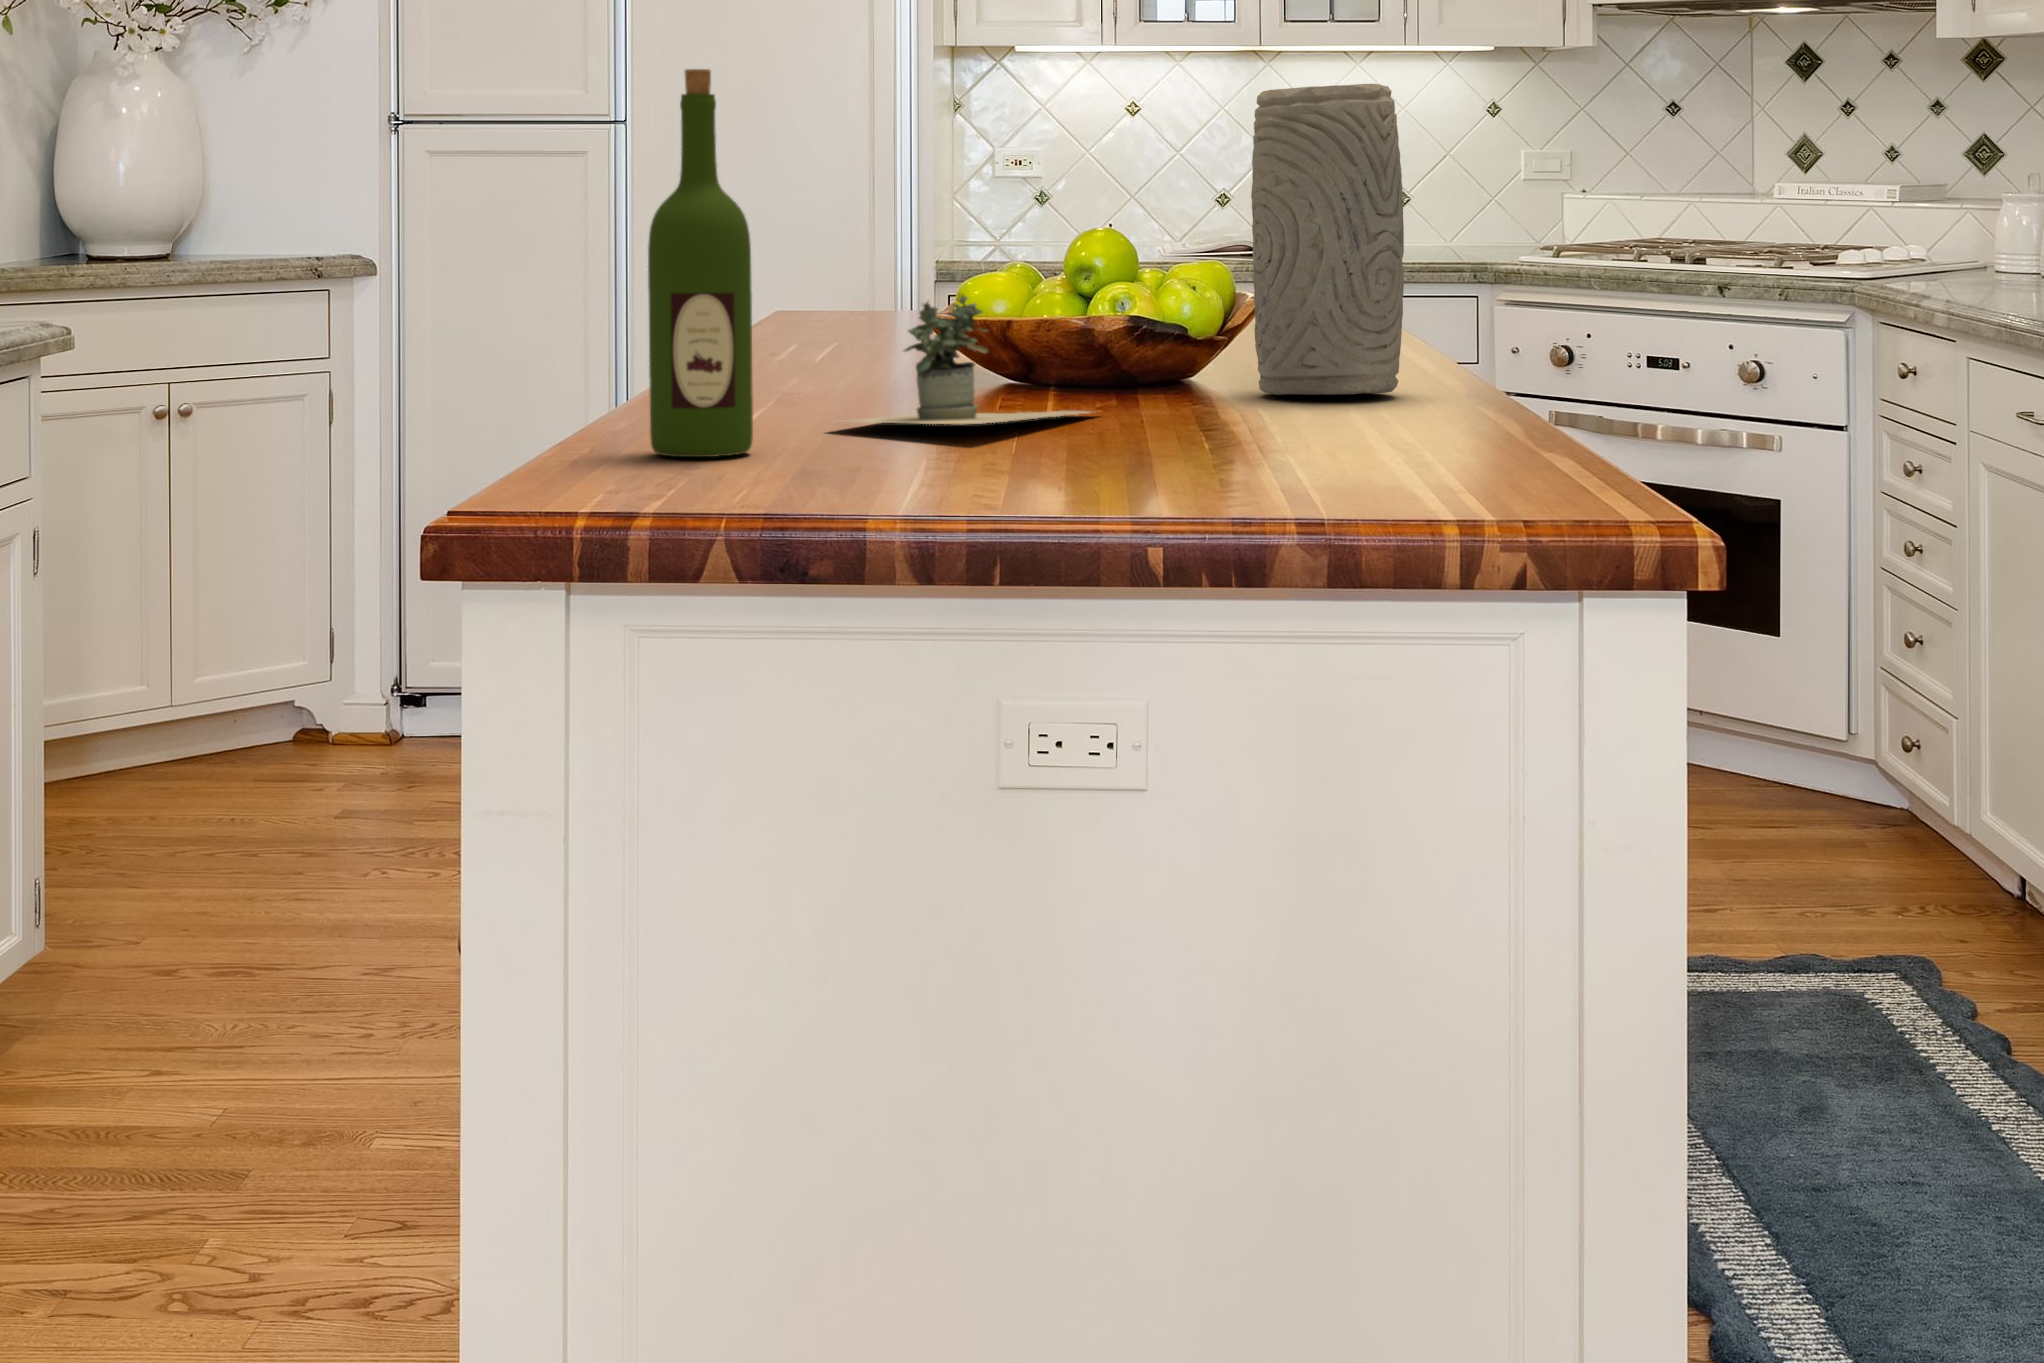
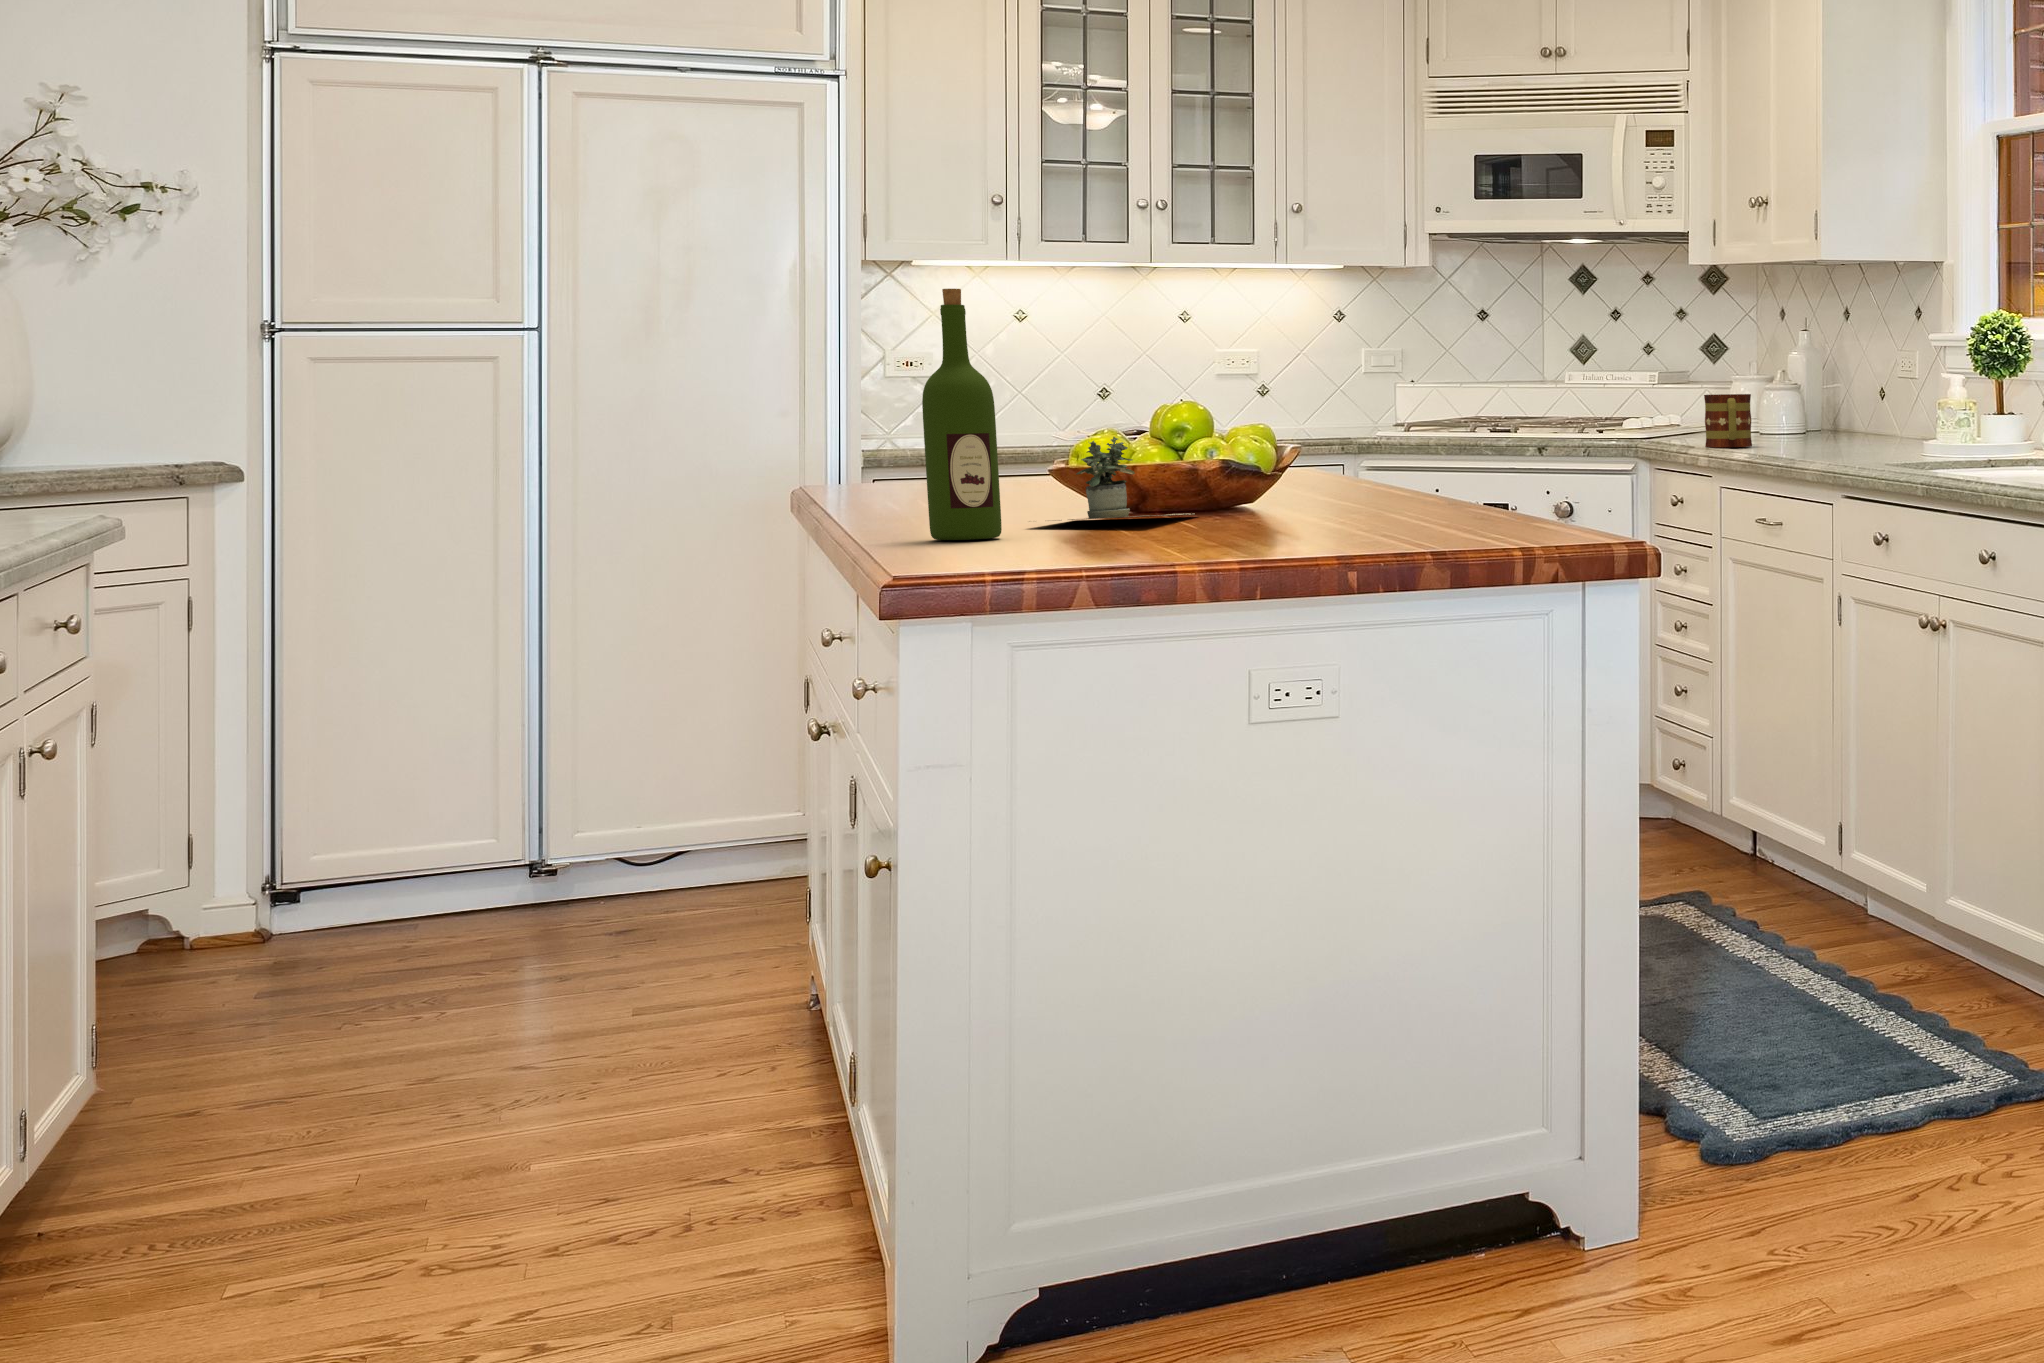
vase: present [1251,84,1404,395] -> none [1278,299,1385,503]
mug: none [1952,221,2025,298] -> present [1704,394,1752,447]

